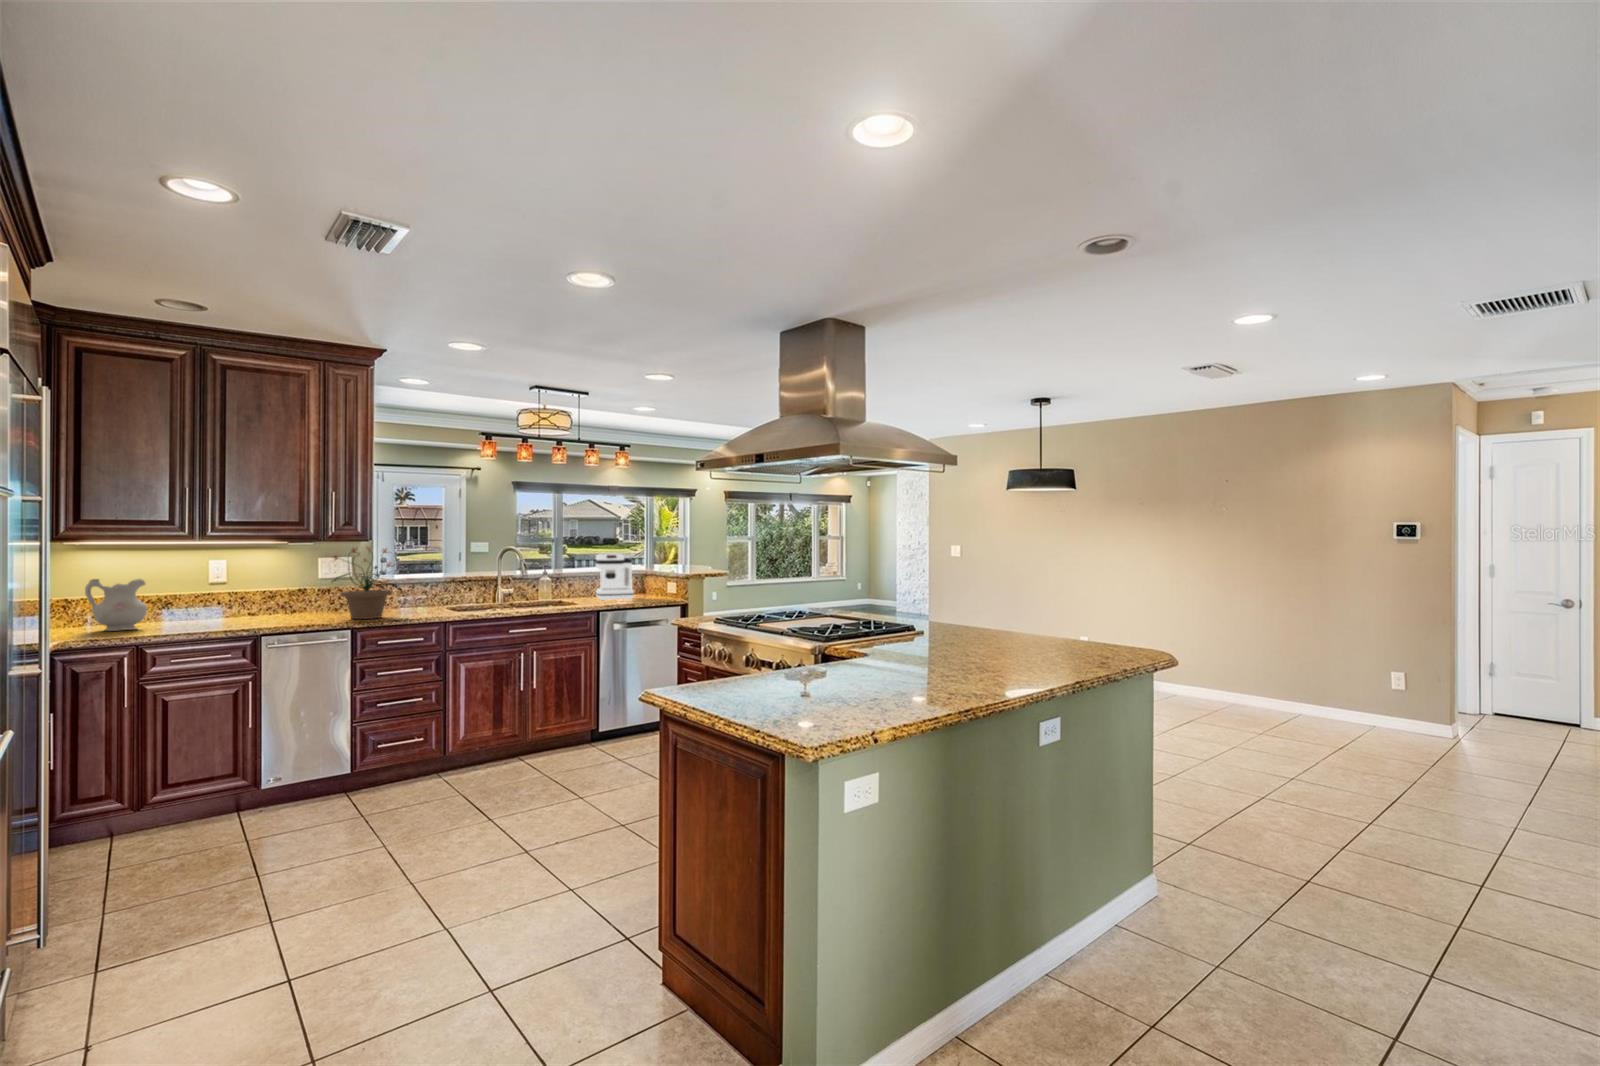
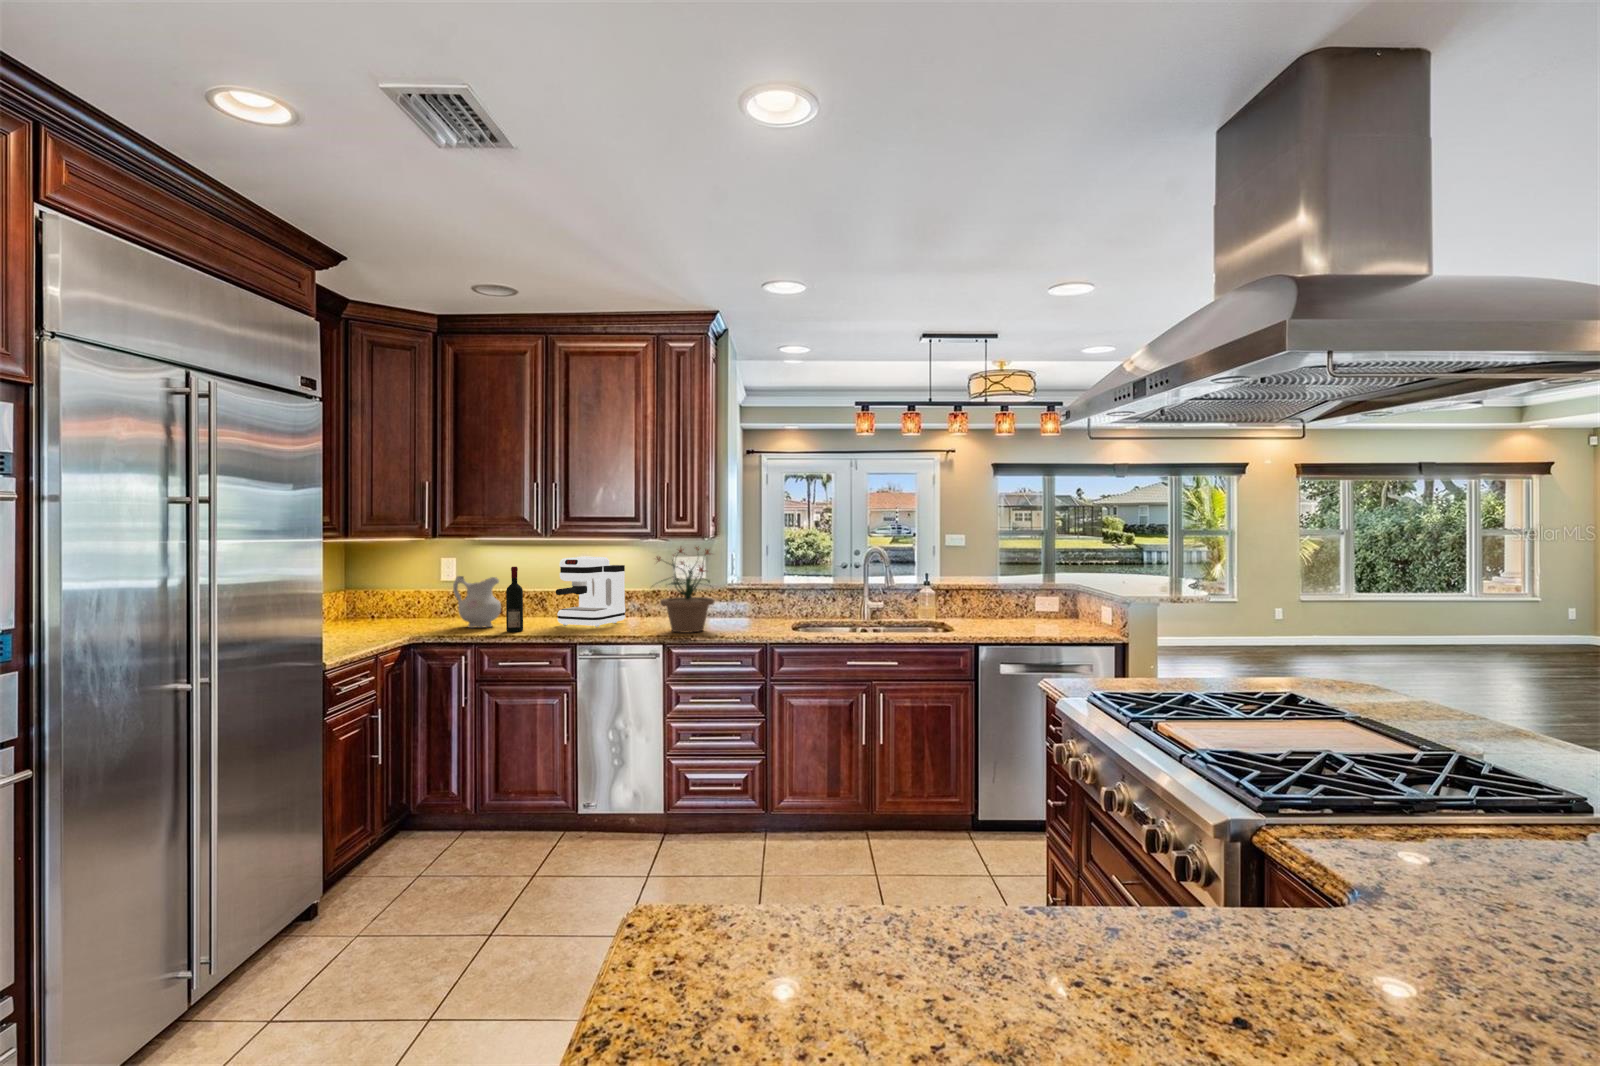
coffee maker: present [596,554,634,600] -> present [556,557,625,627]
wine bottle: none [170,567,190,630] -> present [506,567,523,632]

